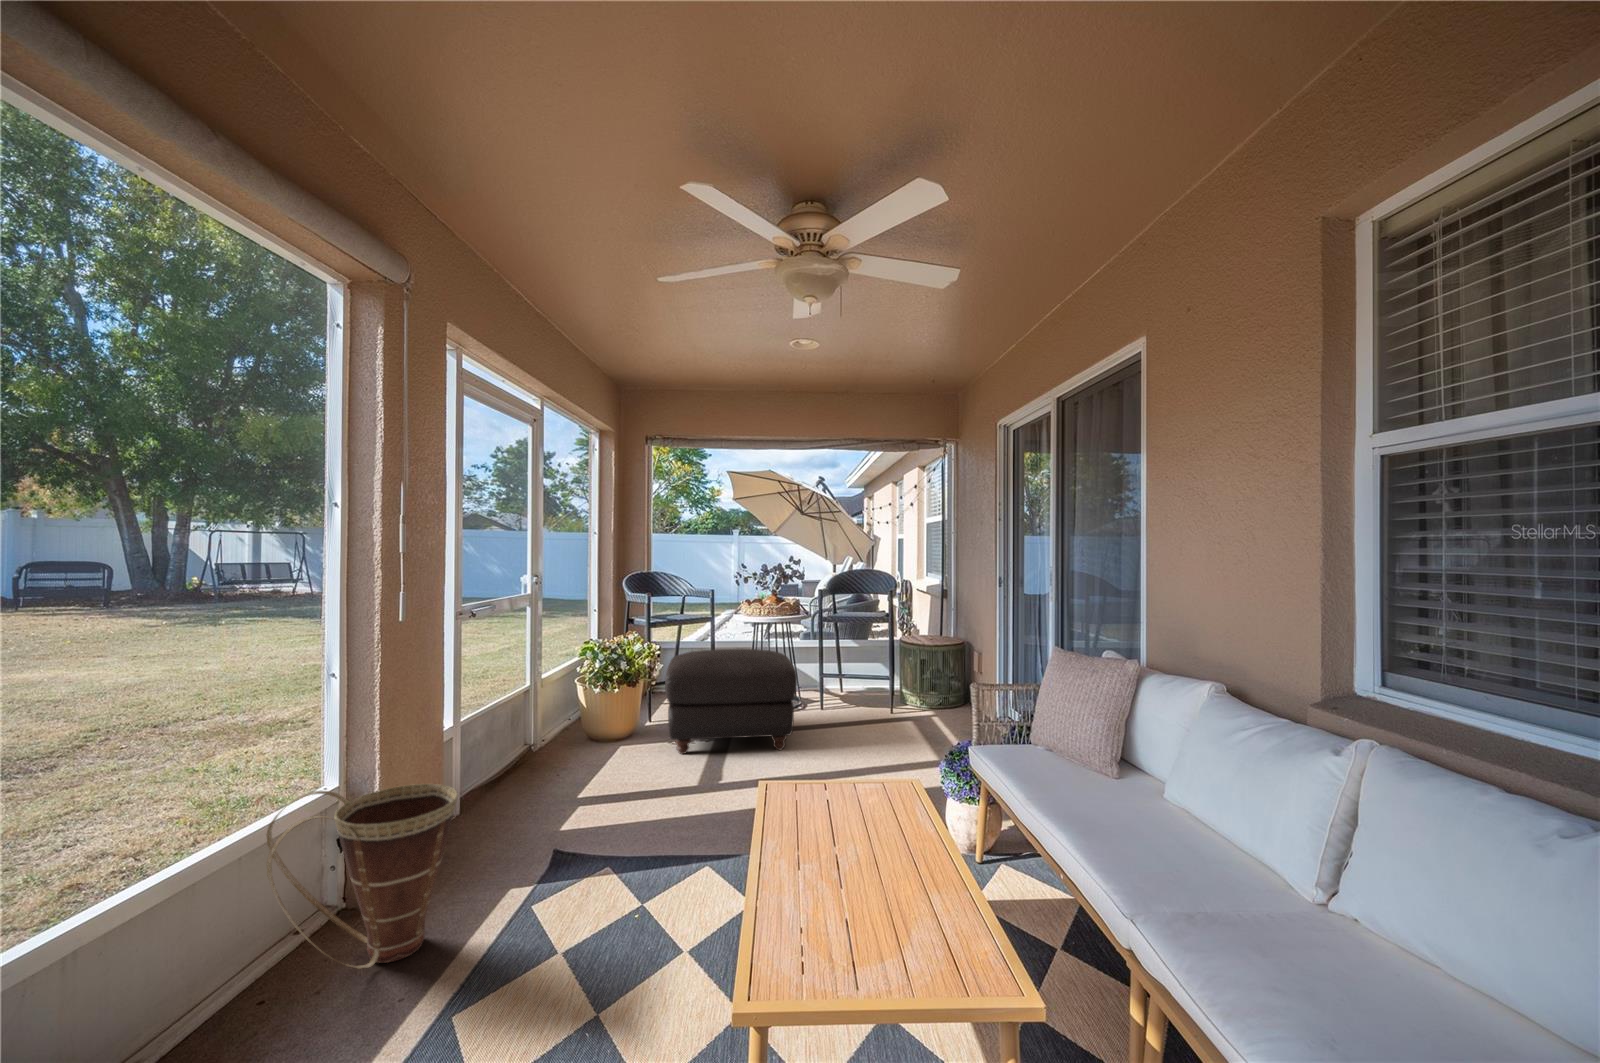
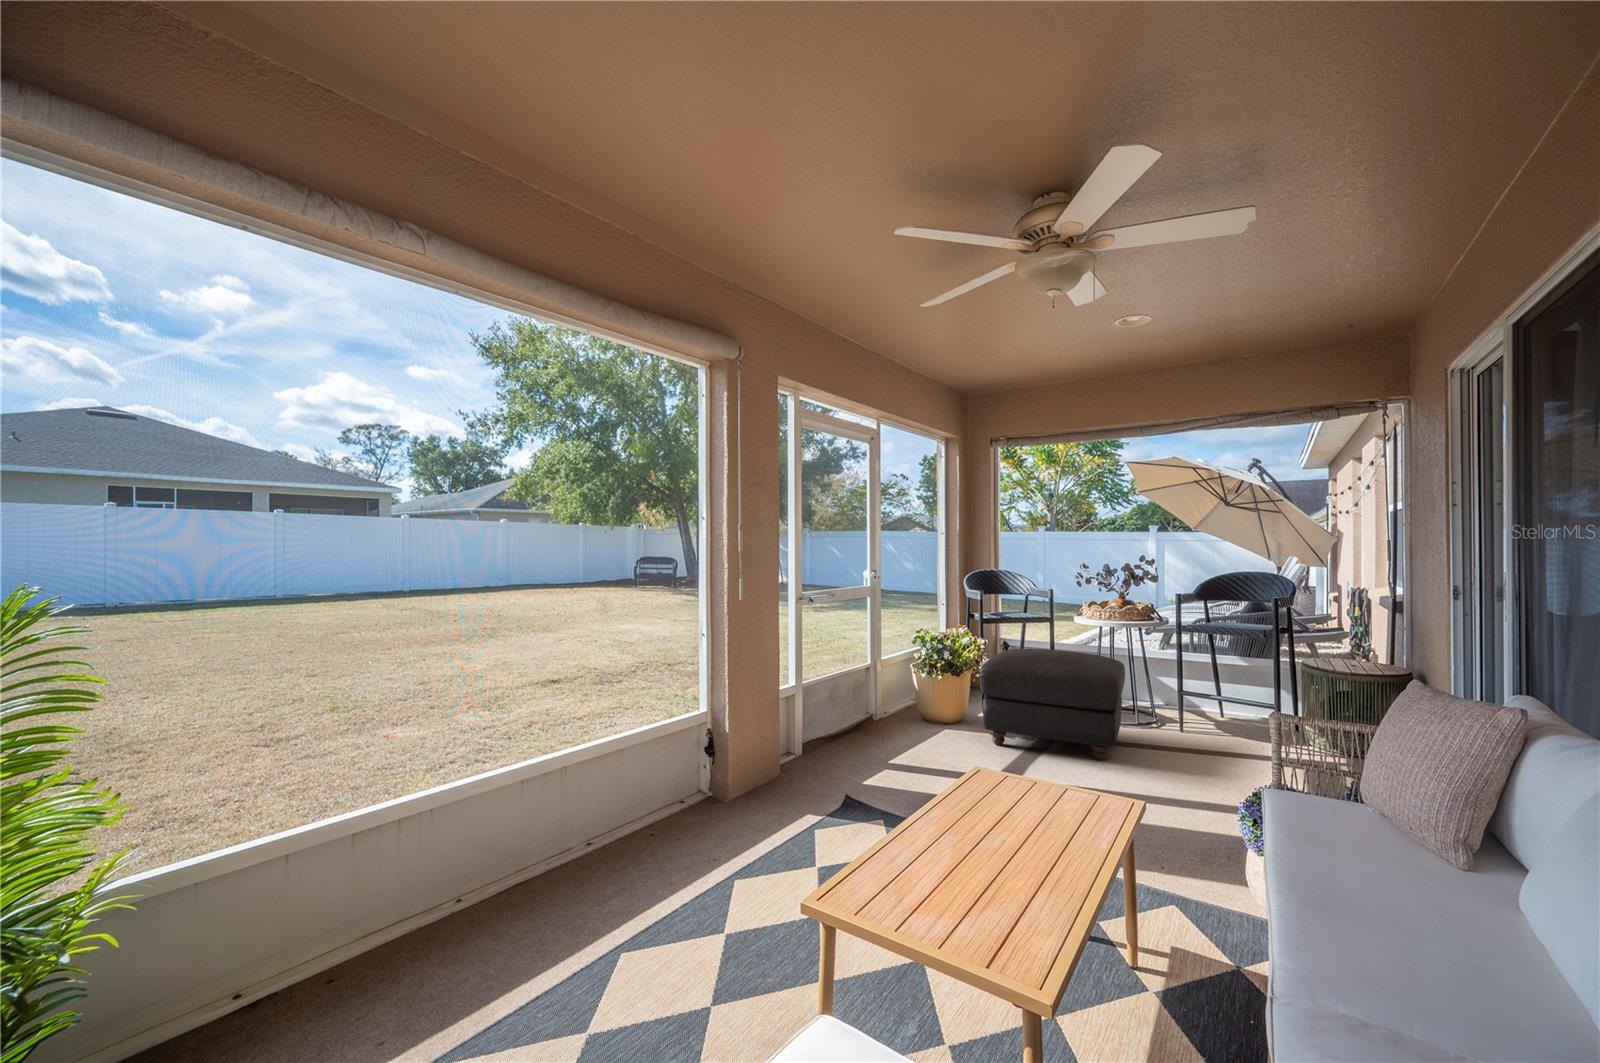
basket: present [267,784,458,969] -> none [646,710,760,836]

